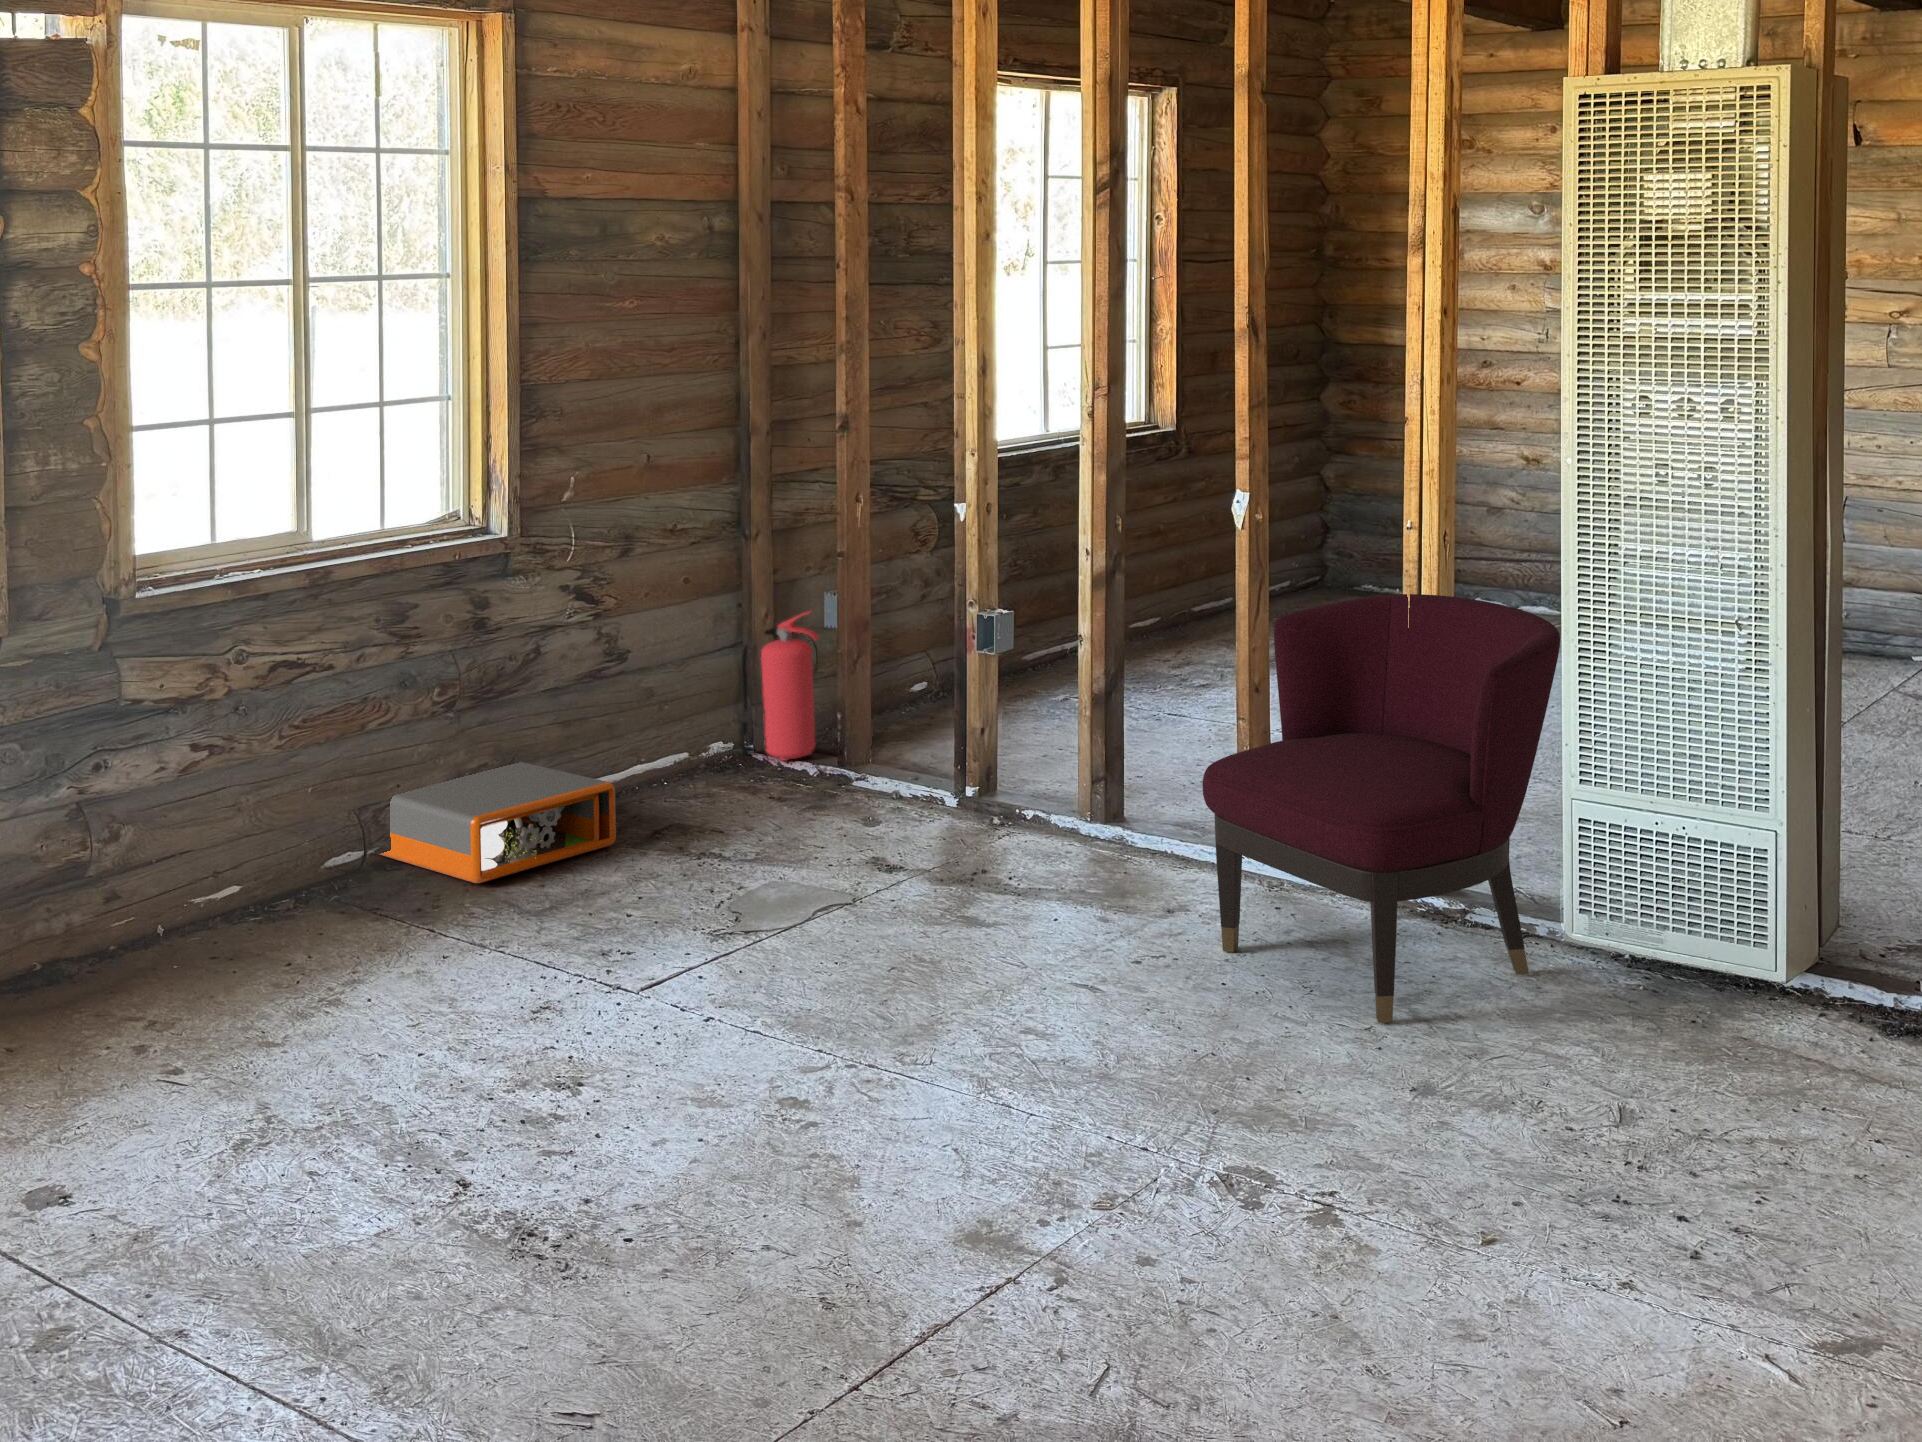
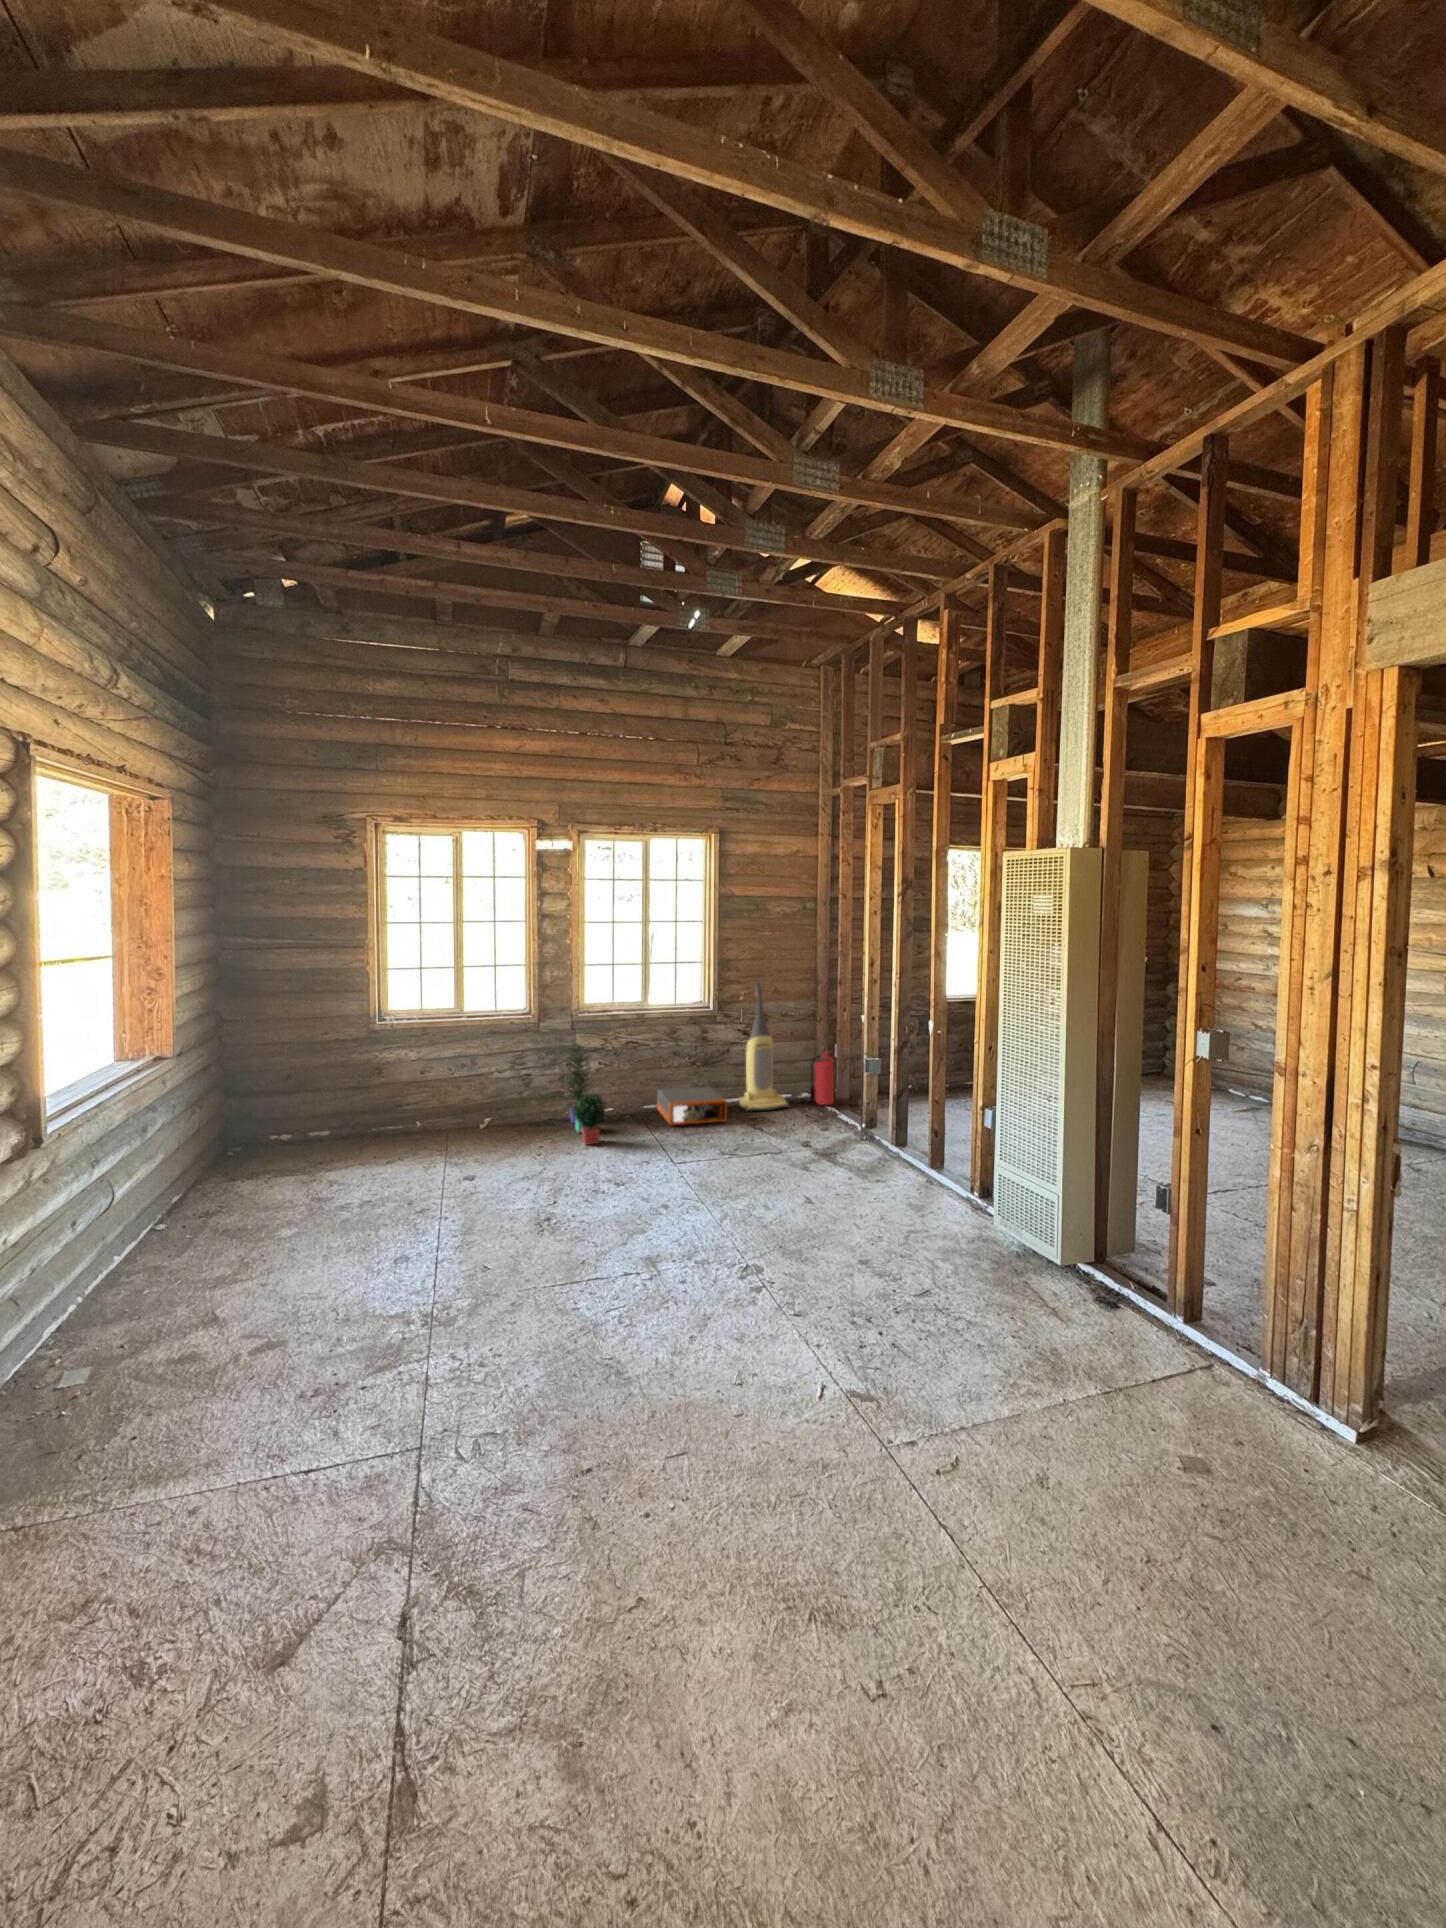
vacuum cleaner: none [577,441,716,810] -> present [739,982,789,1111]
chair: present [1202,594,1560,1023] -> none [857,1069,992,1239]
potted plant: none [103,673,360,989] -> present [565,1043,607,1145]

